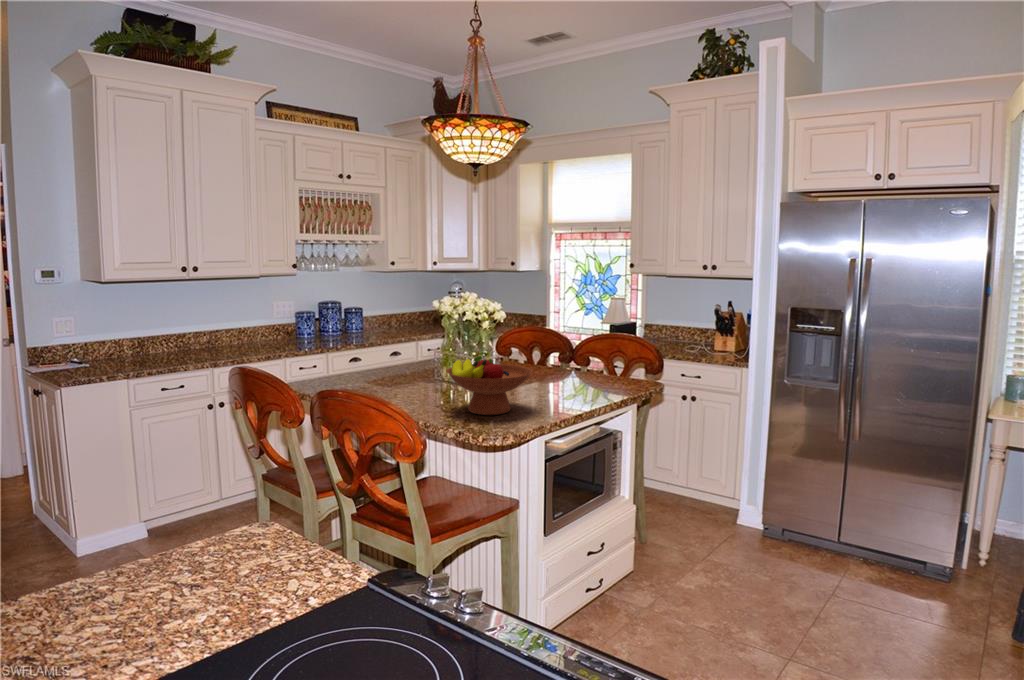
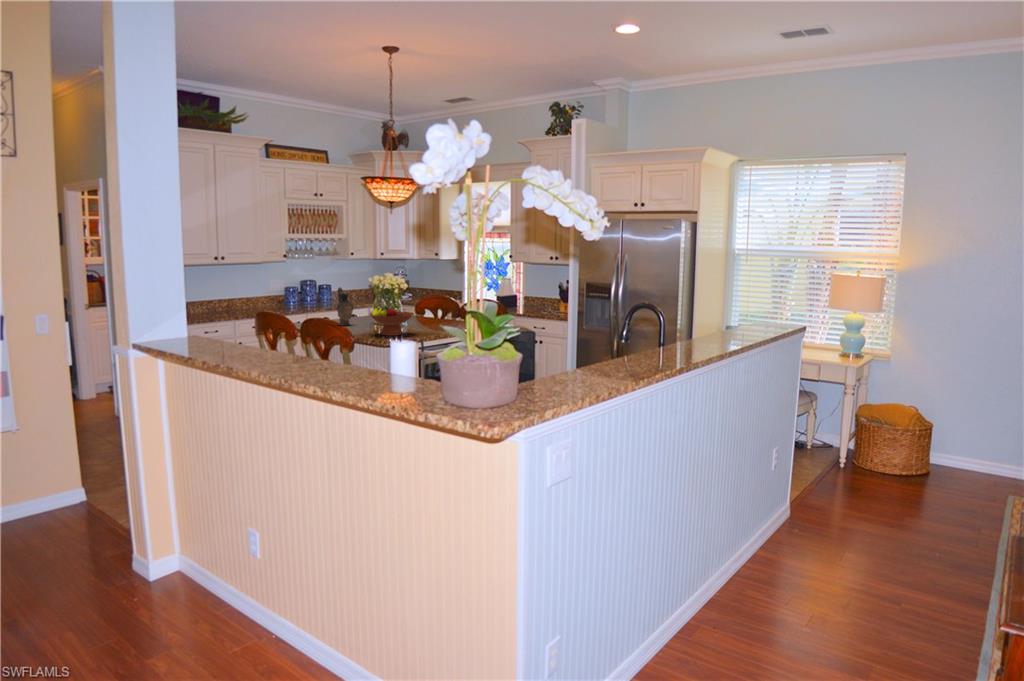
ceramic pitcher: none [380,316,409,385] -> present [337,287,354,326]

